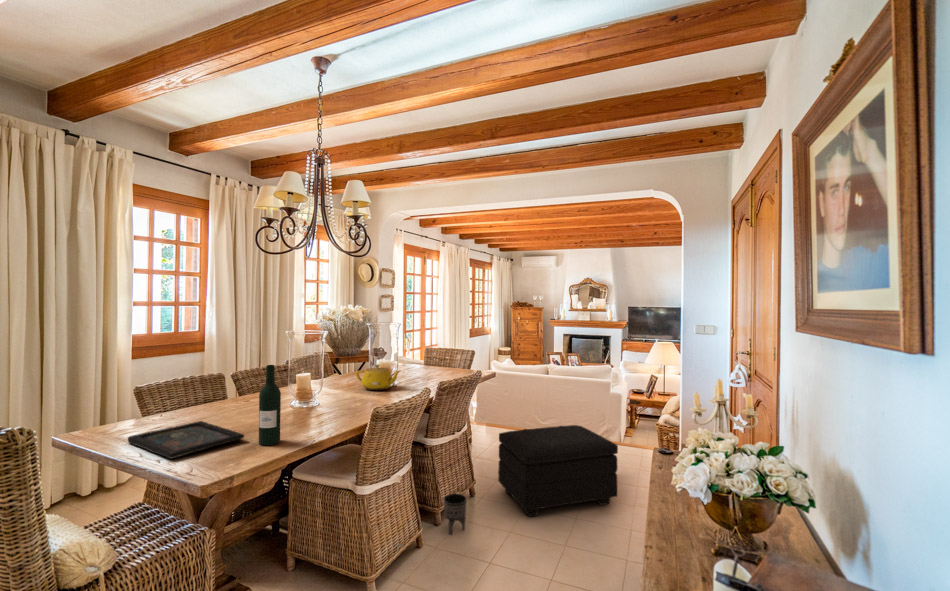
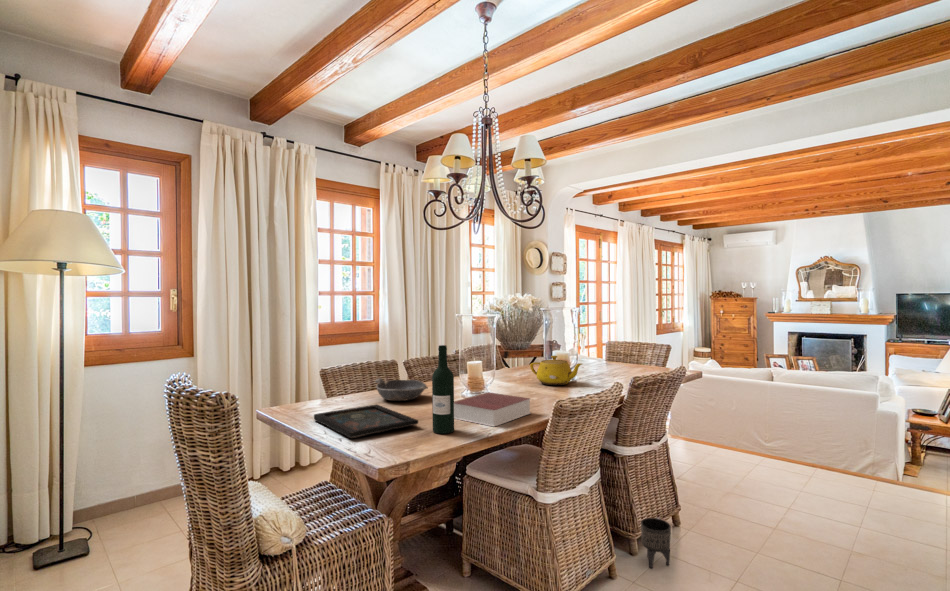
bowl: none [199,393,256,415] -> present [375,378,428,401]
book: none [276,402,354,434] -> present [454,392,530,426]
footstool: present [498,425,618,517] -> none [711,448,903,564]

